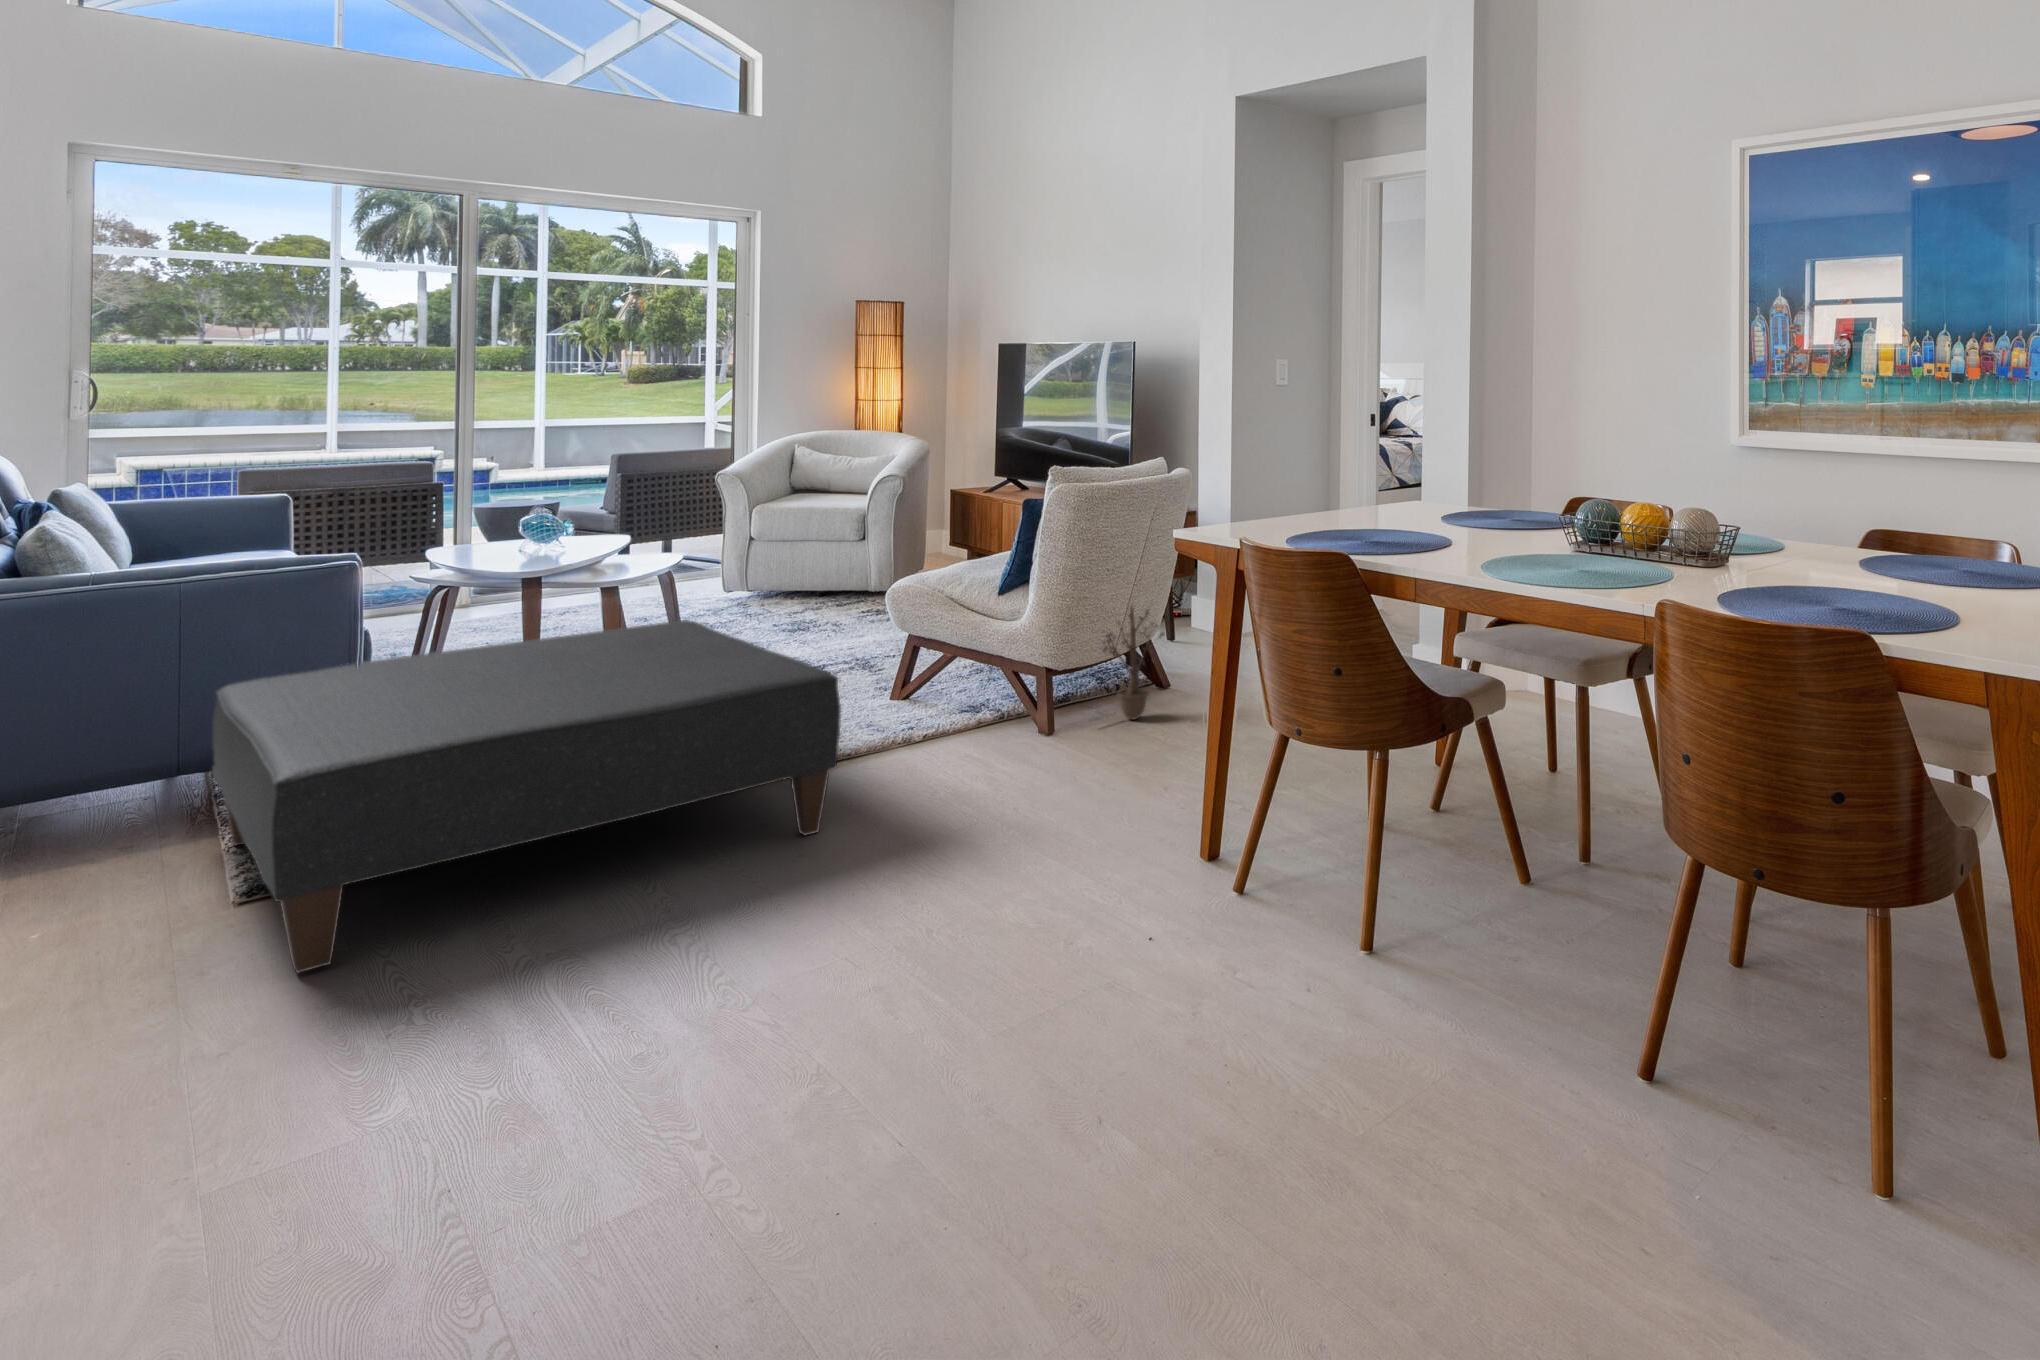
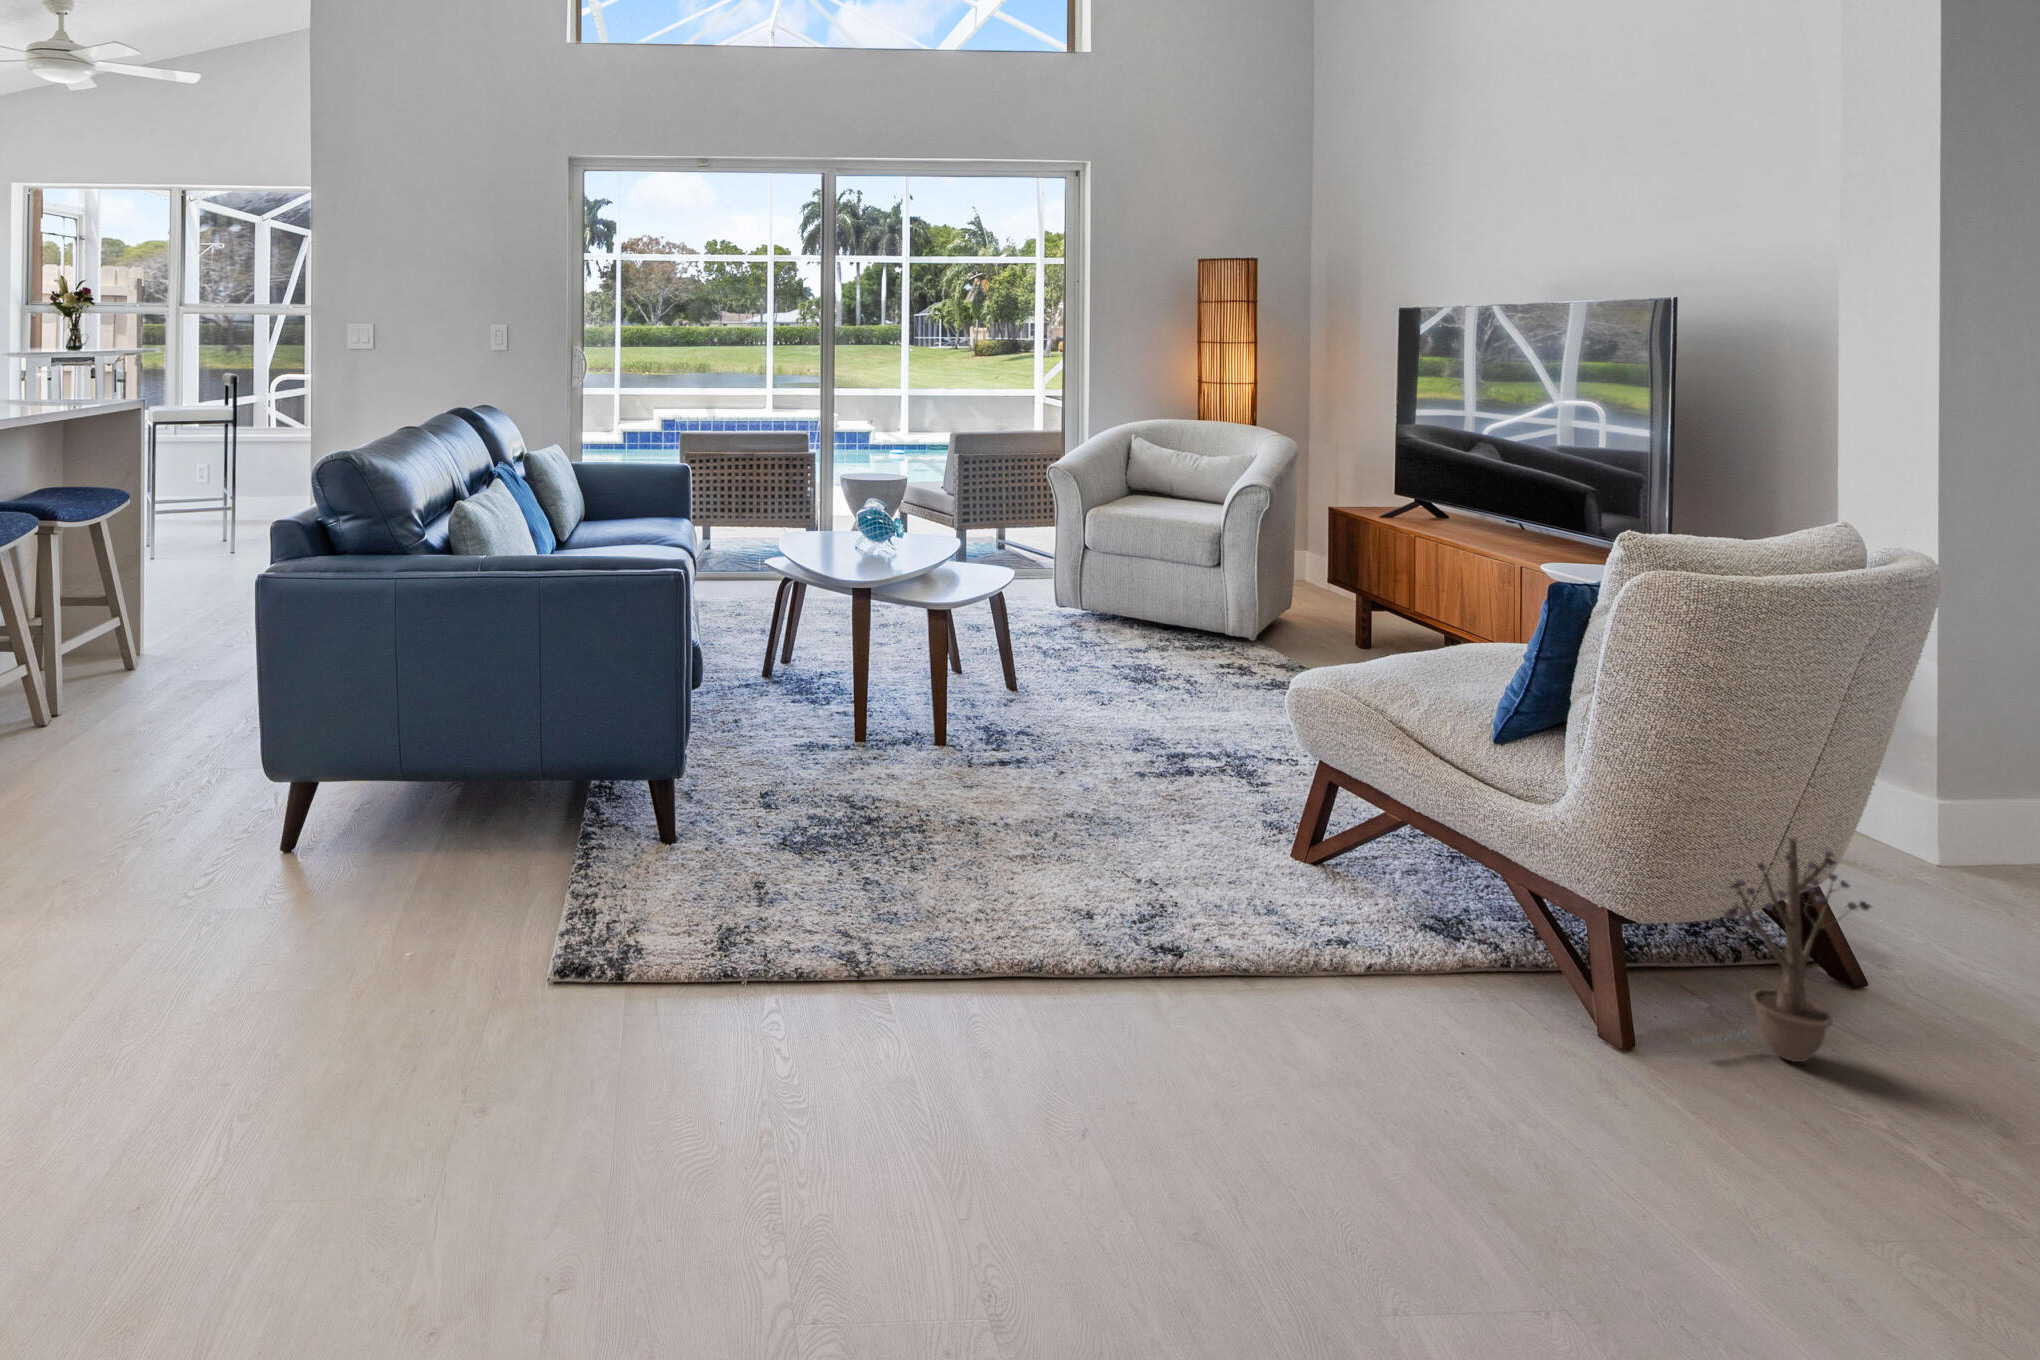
ottoman: present [213,620,841,973] -> none [490,697,1259,1218]

